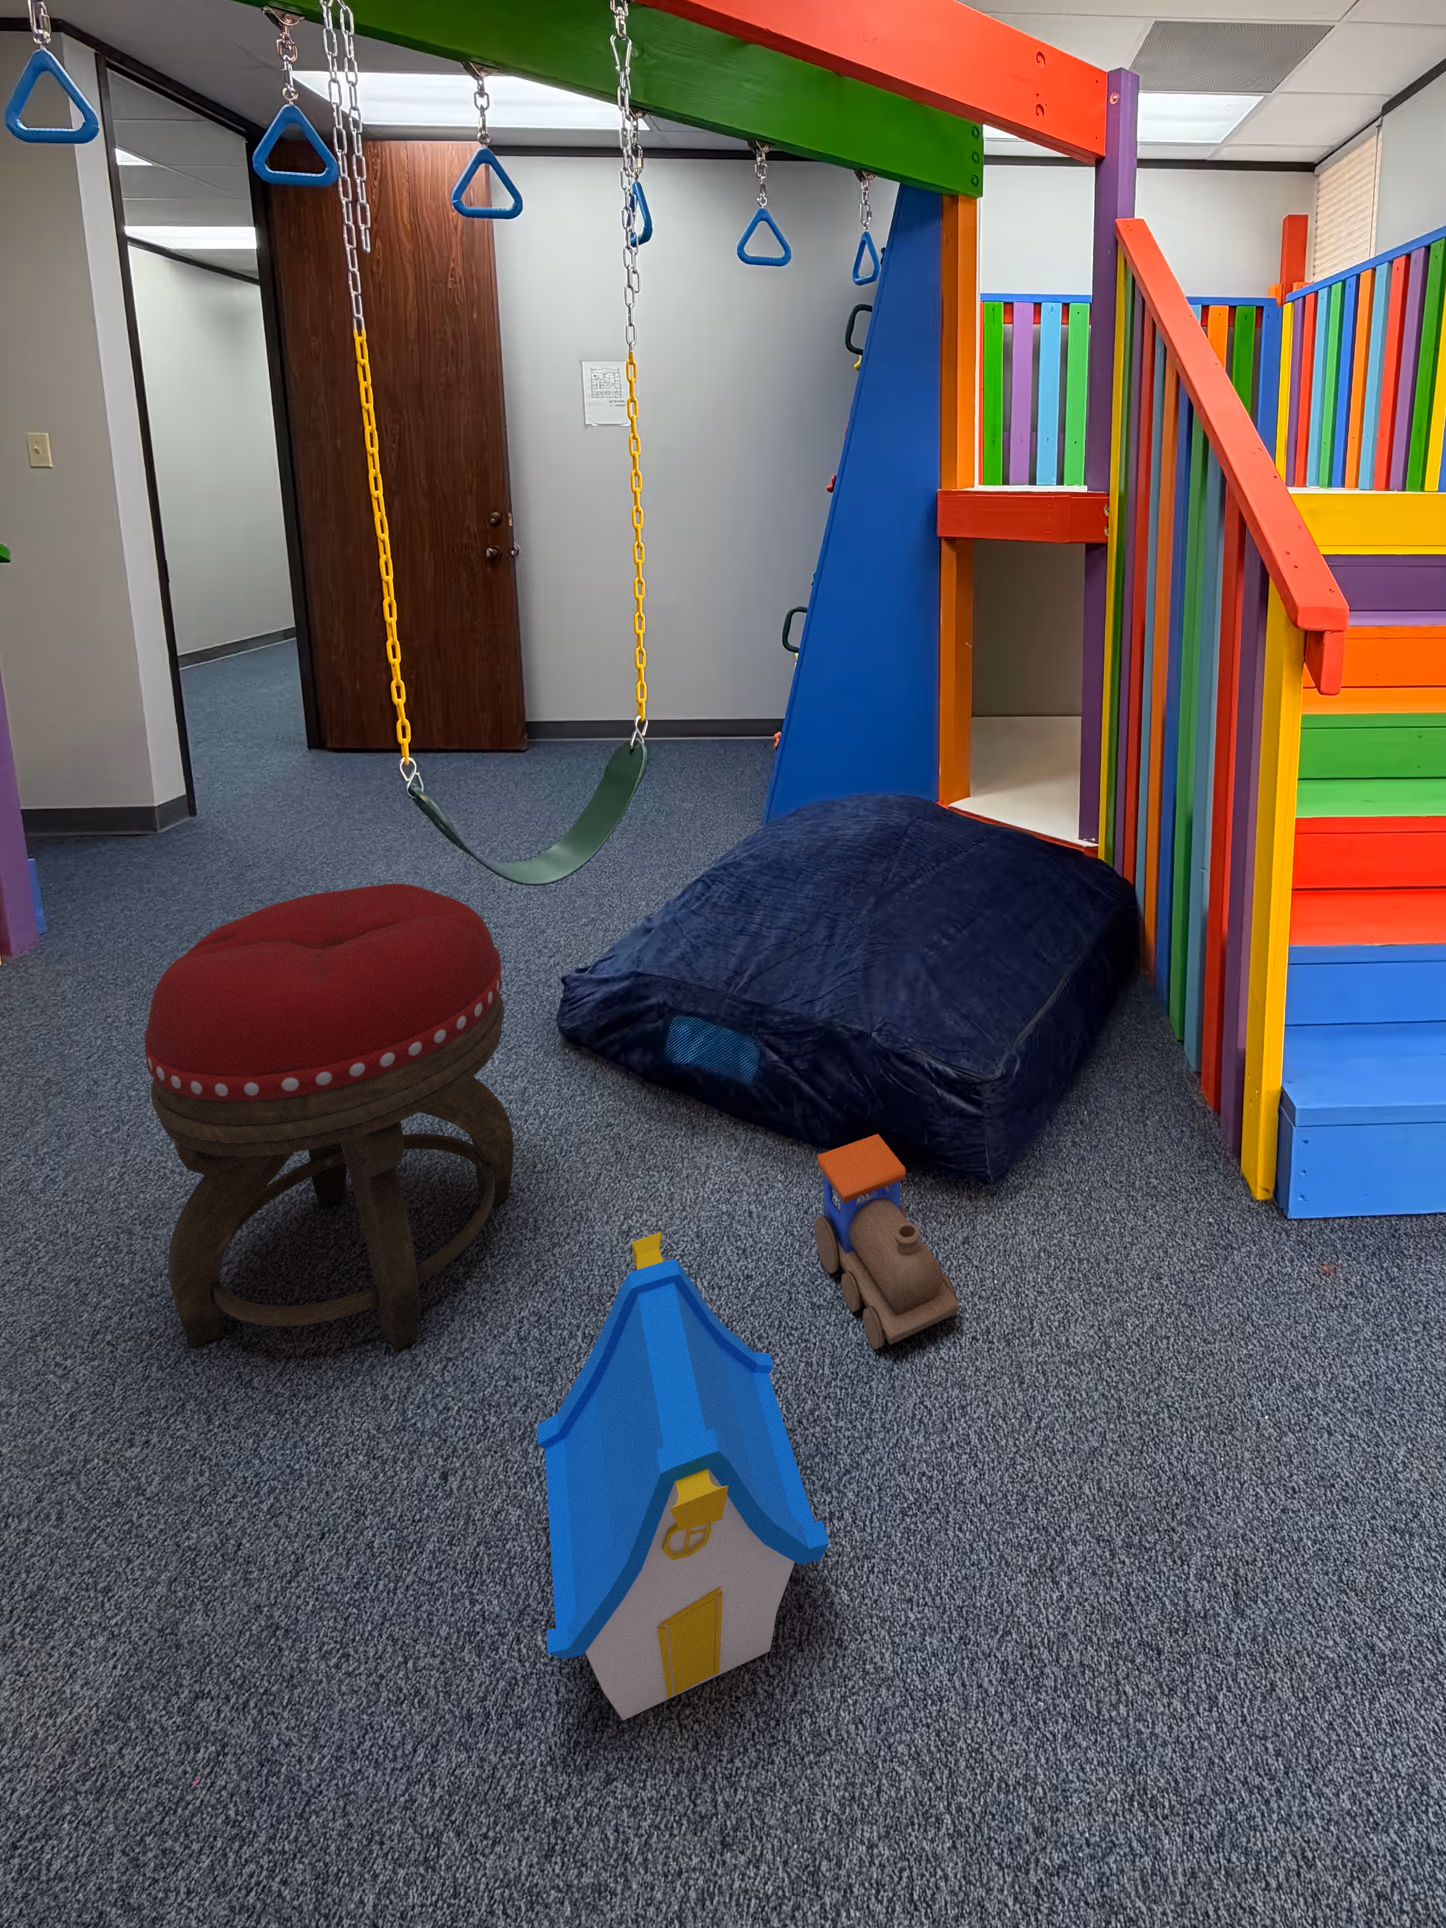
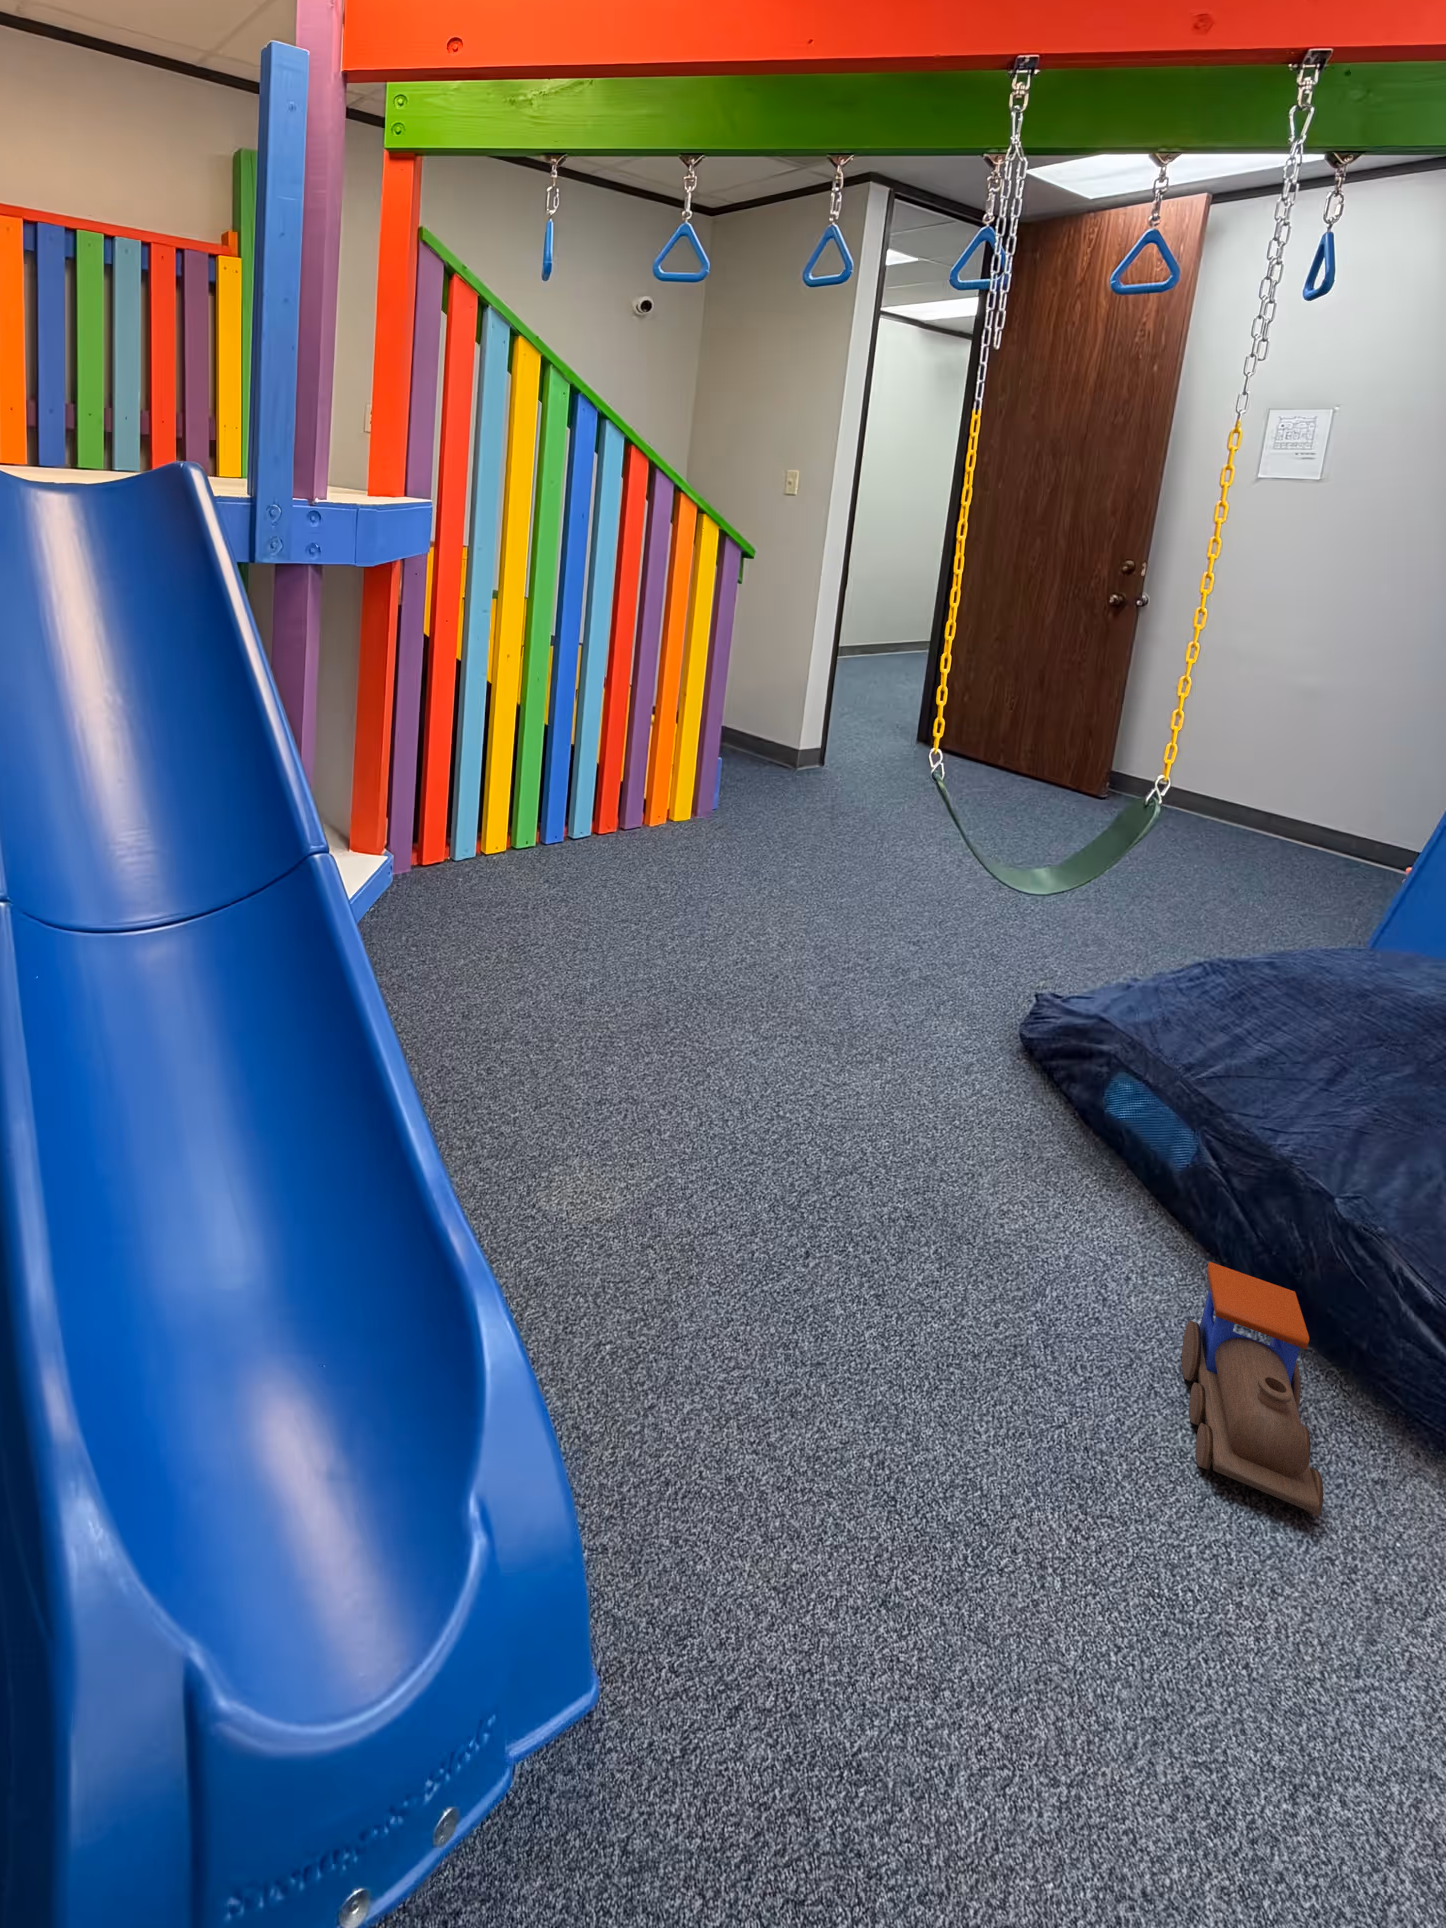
footstool: present [145,884,514,1350] -> none [704,822,964,1170]
toy house: present [537,1232,829,1720] -> none [820,1179,1073,1546]

